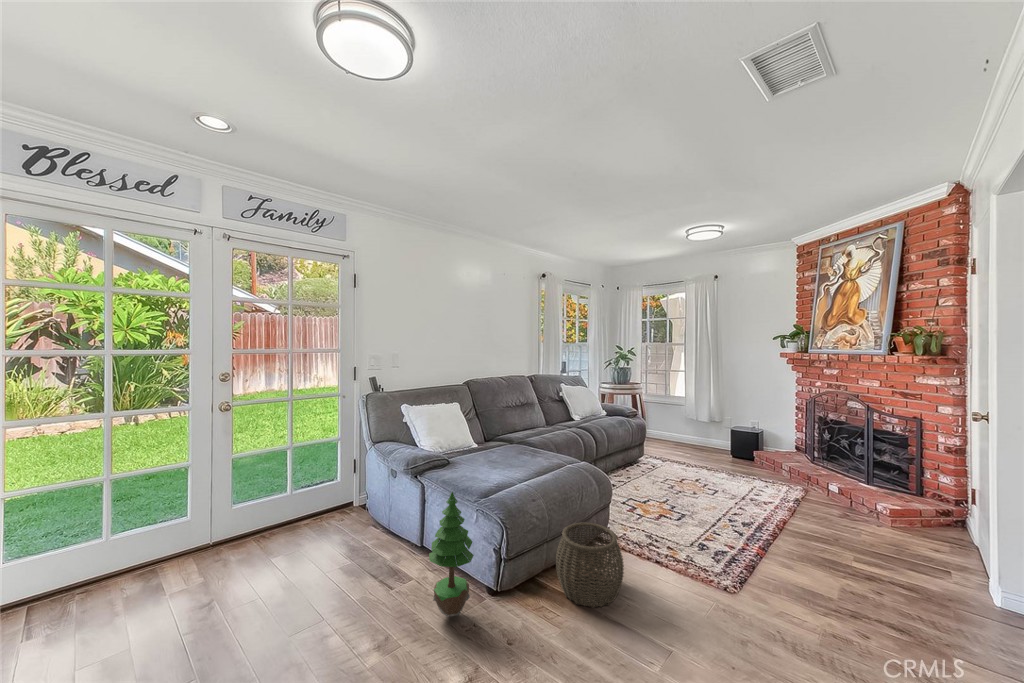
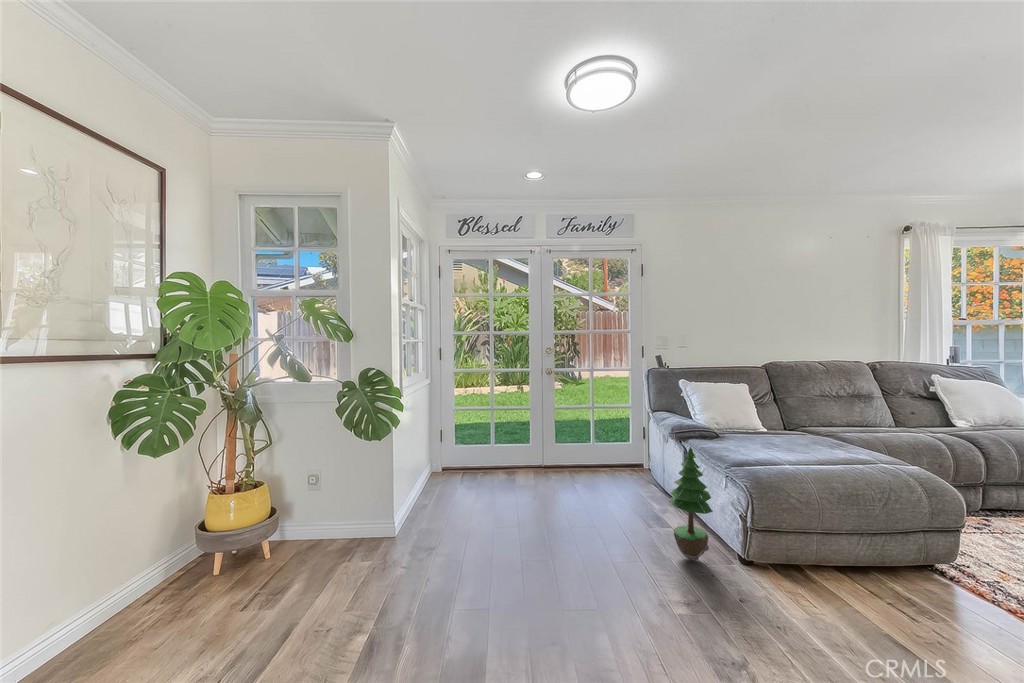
woven basket: present [556,523,624,608] -> none [820,522,930,627]

